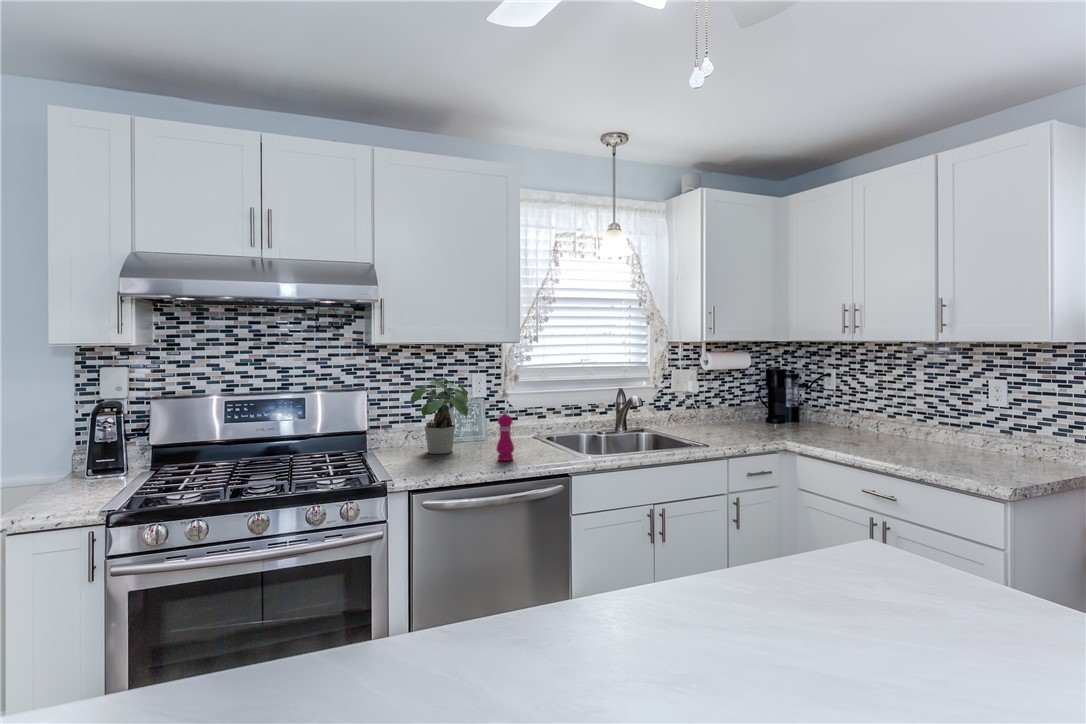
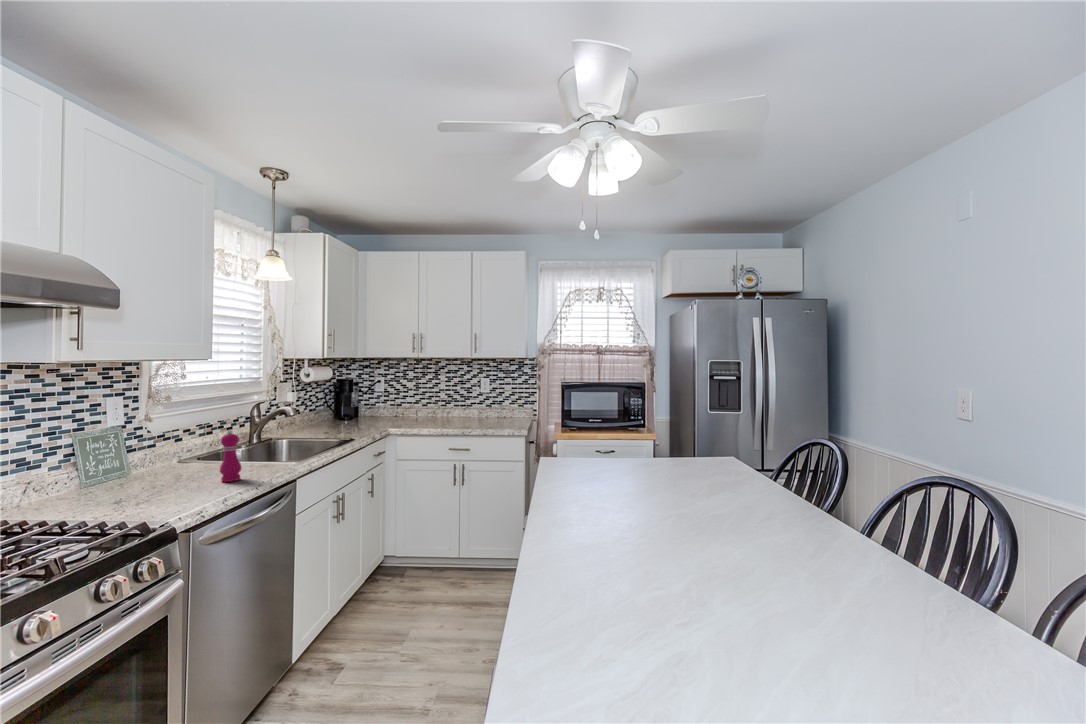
potted plant: present [411,378,469,454] -> none [79,403,188,499]

